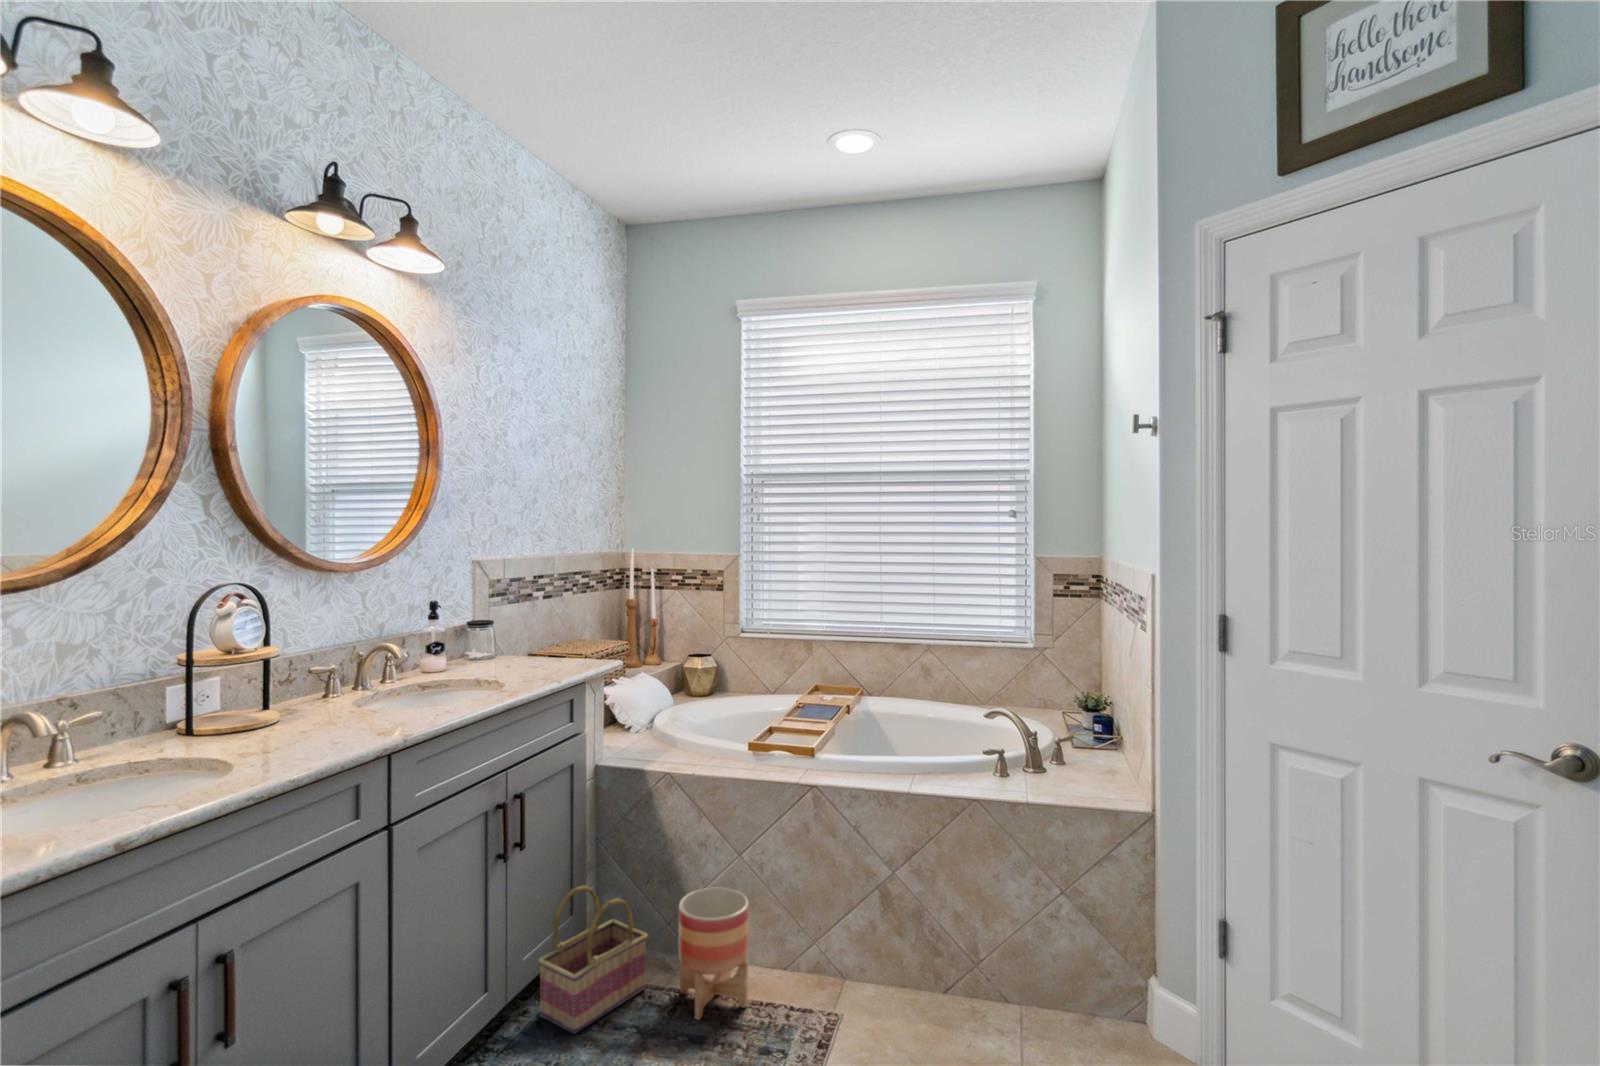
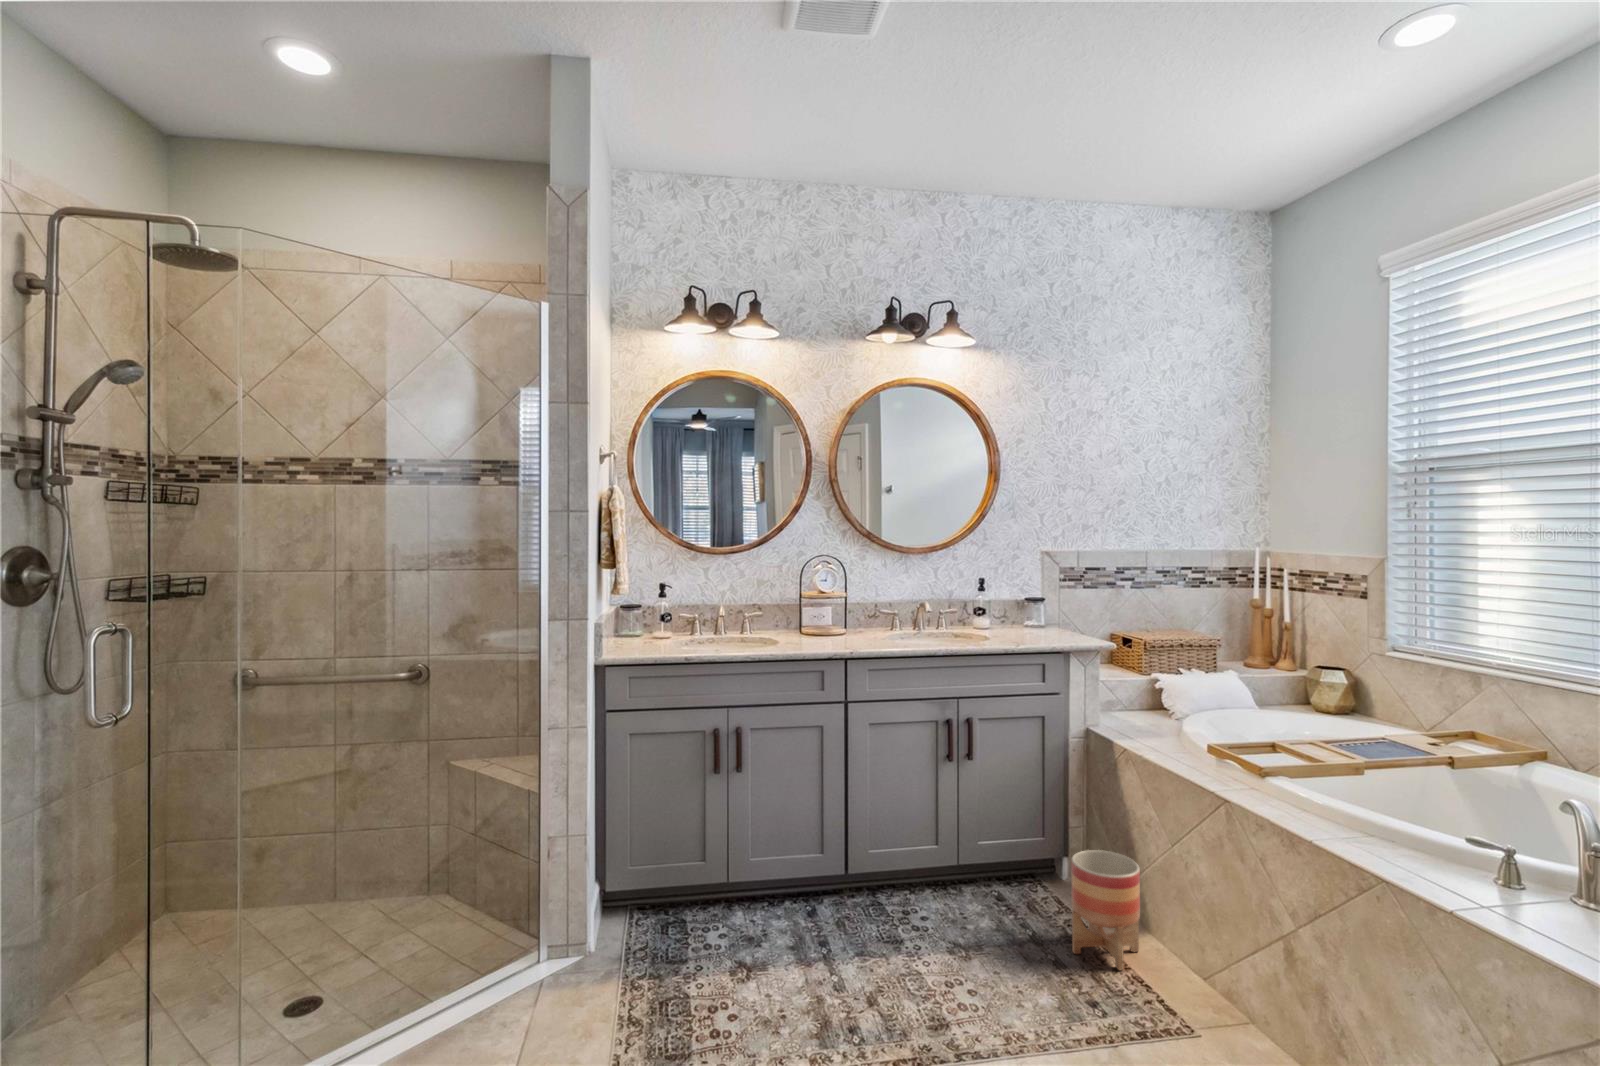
basket: present [538,886,647,1034] -> none [988,809,1073,918]

